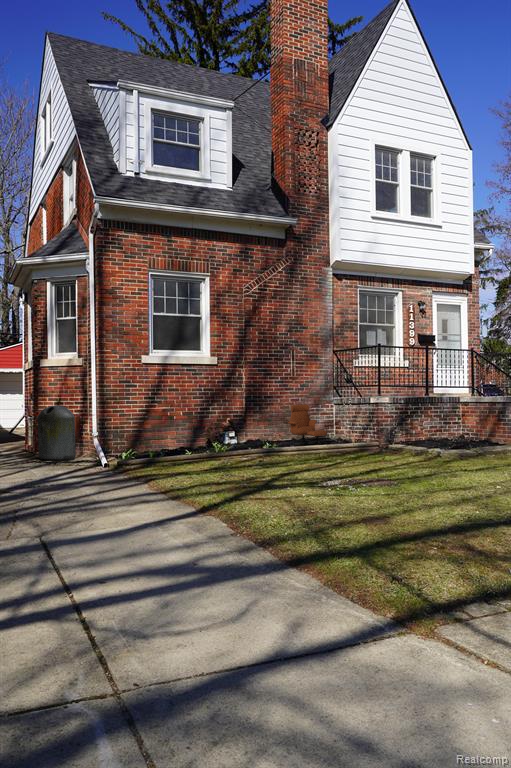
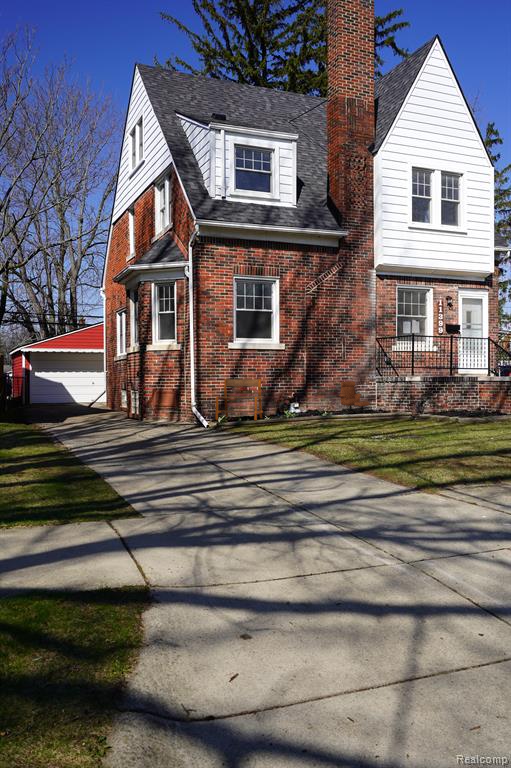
bench: none [124,403,188,458] -> present [216,379,263,420]
trash can: present [37,406,76,461] -> none [146,380,177,422]

